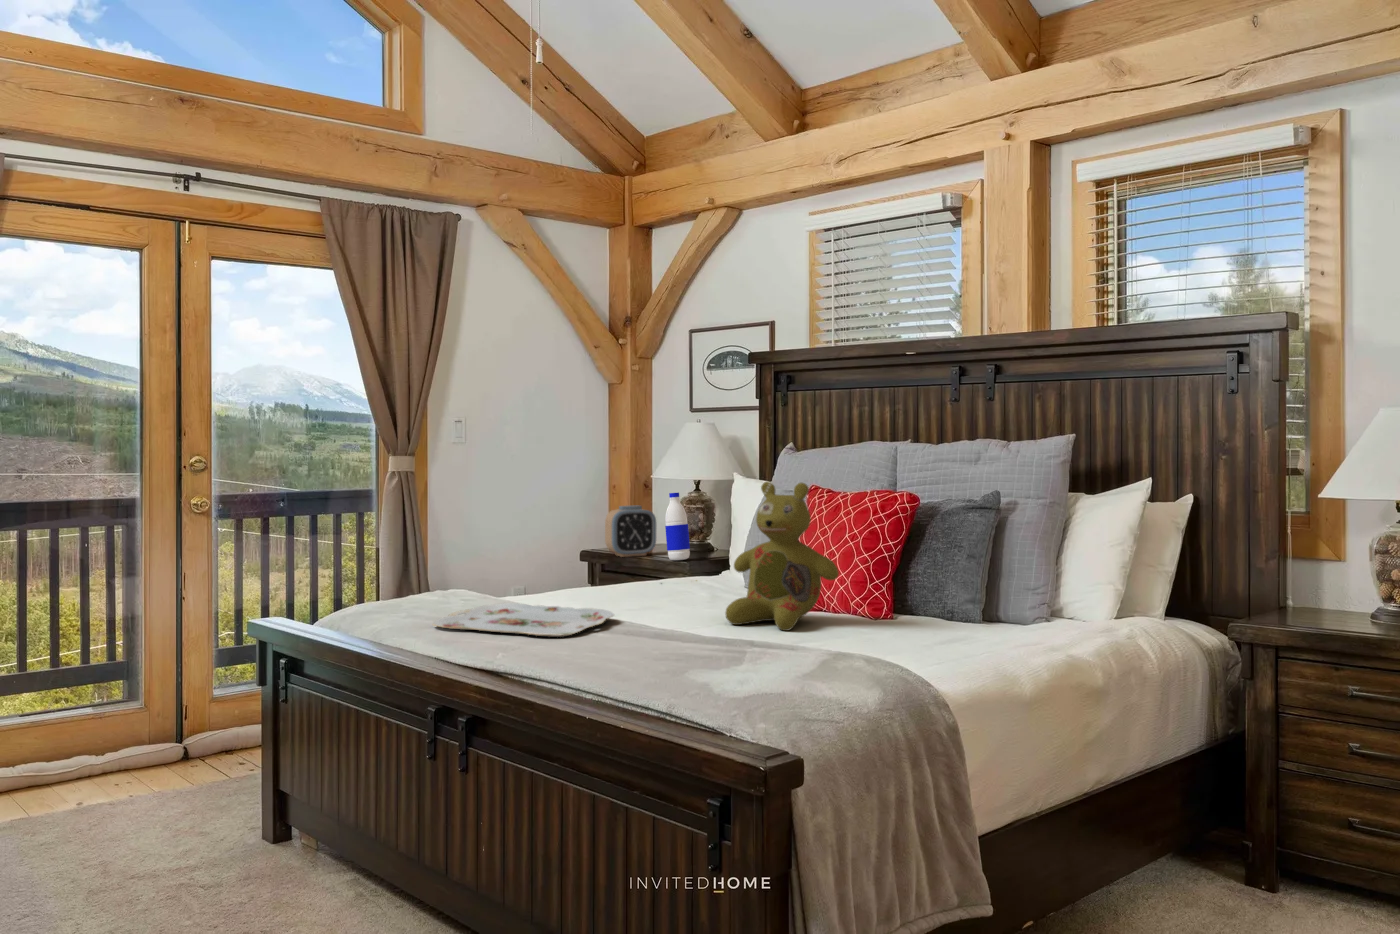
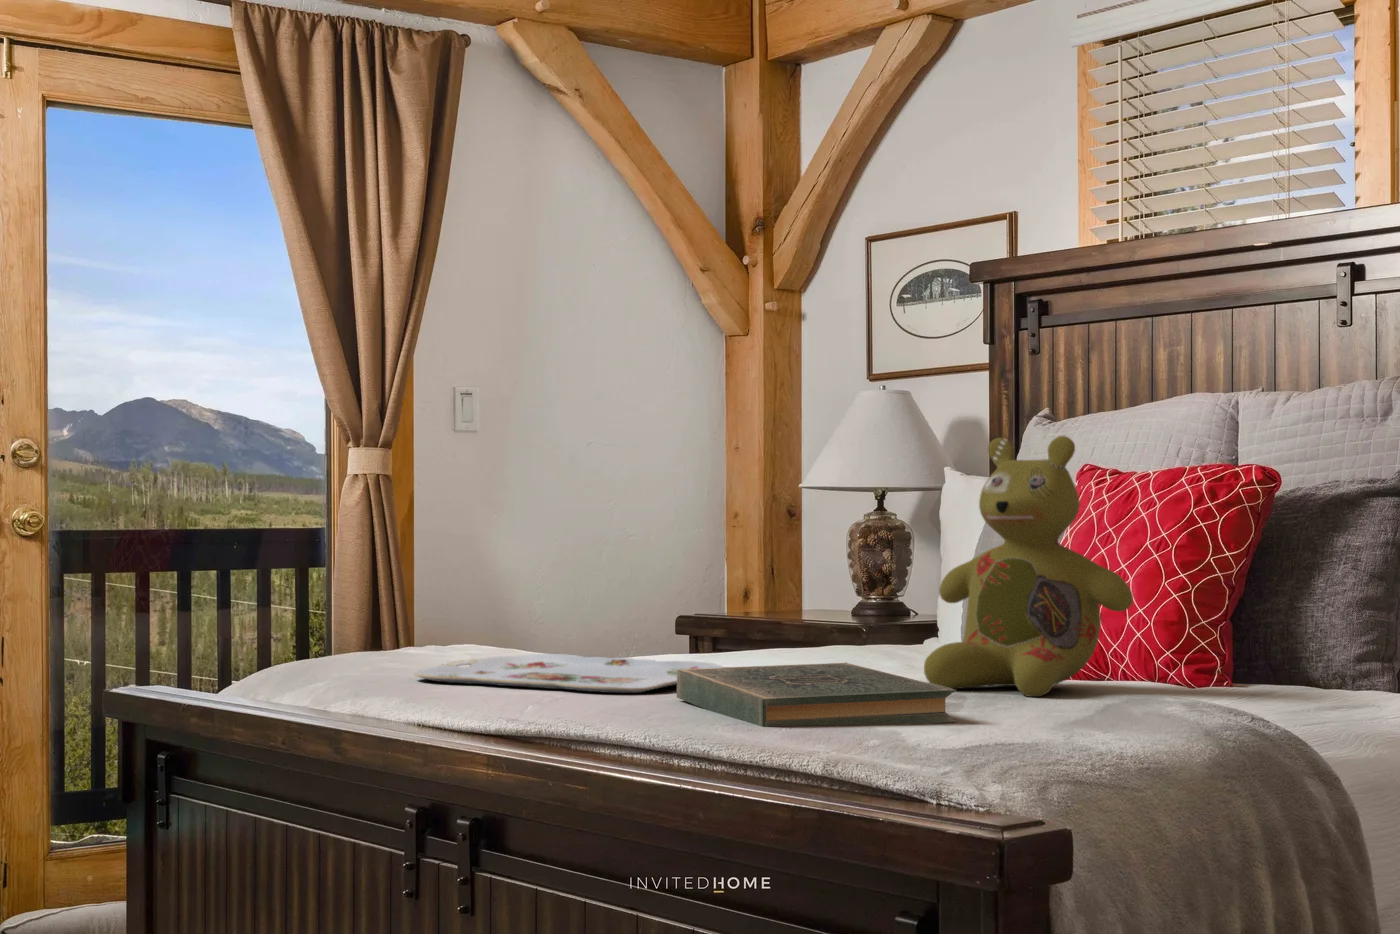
water bottle: present [665,493,690,560] -> none [822,505,866,623]
alarm clock: present [605,505,656,557] -> none [719,532,808,620]
book: none [589,617,745,673] -> present [677,663,956,727]

